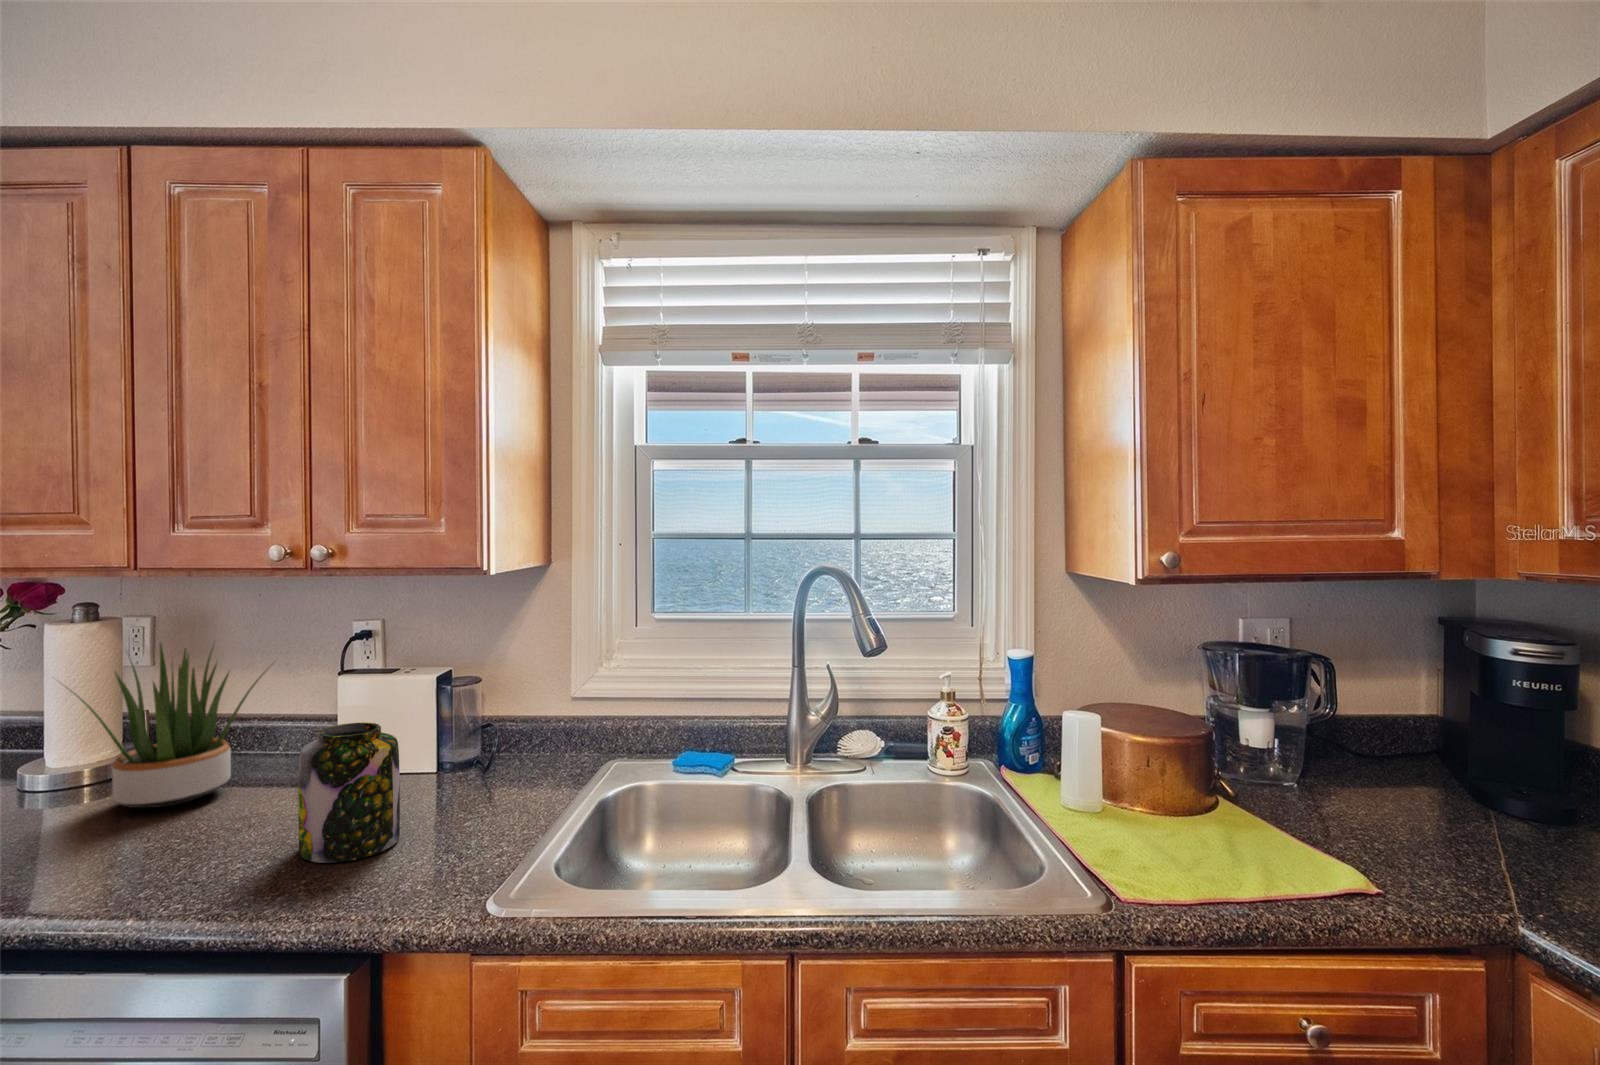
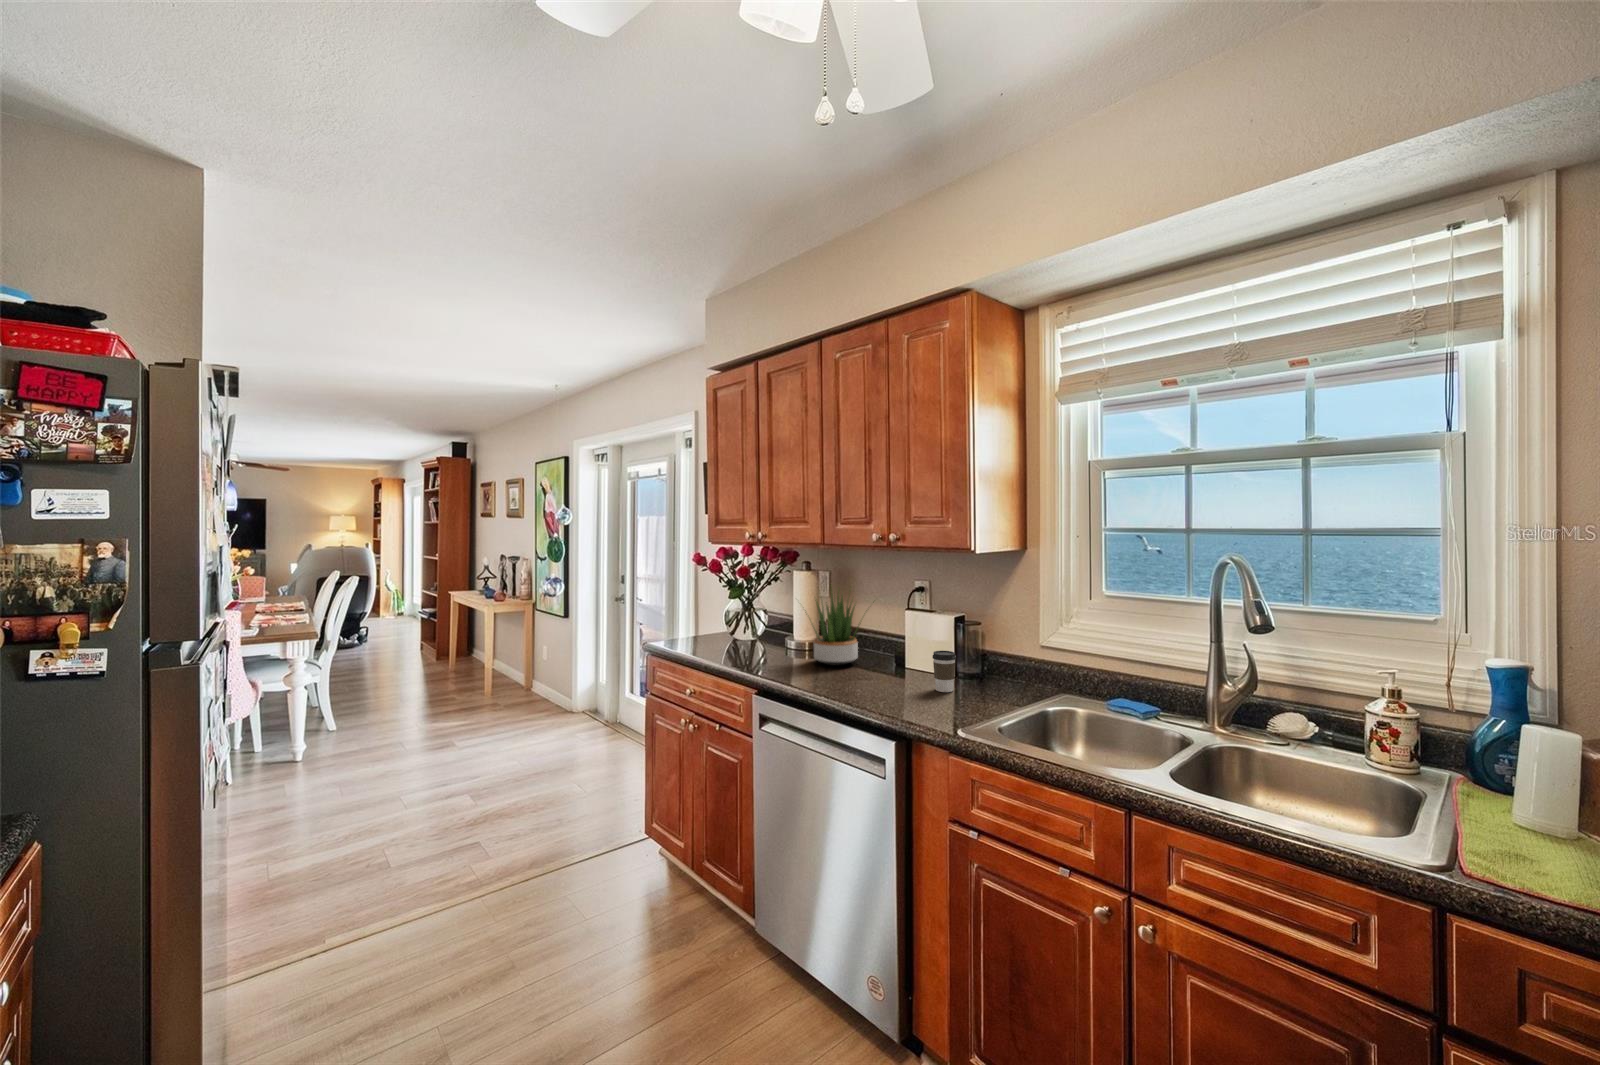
jar: present [298,722,400,863] -> none [877,633,923,704]
coffee cup: none [408,735,452,808] -> present [933,651,956,692]

